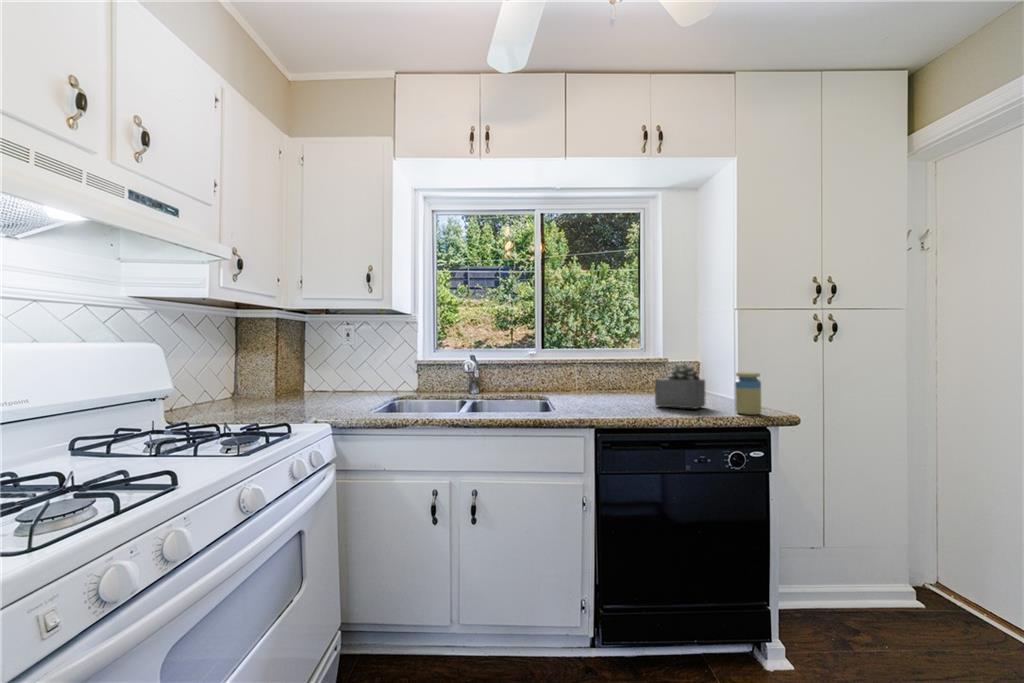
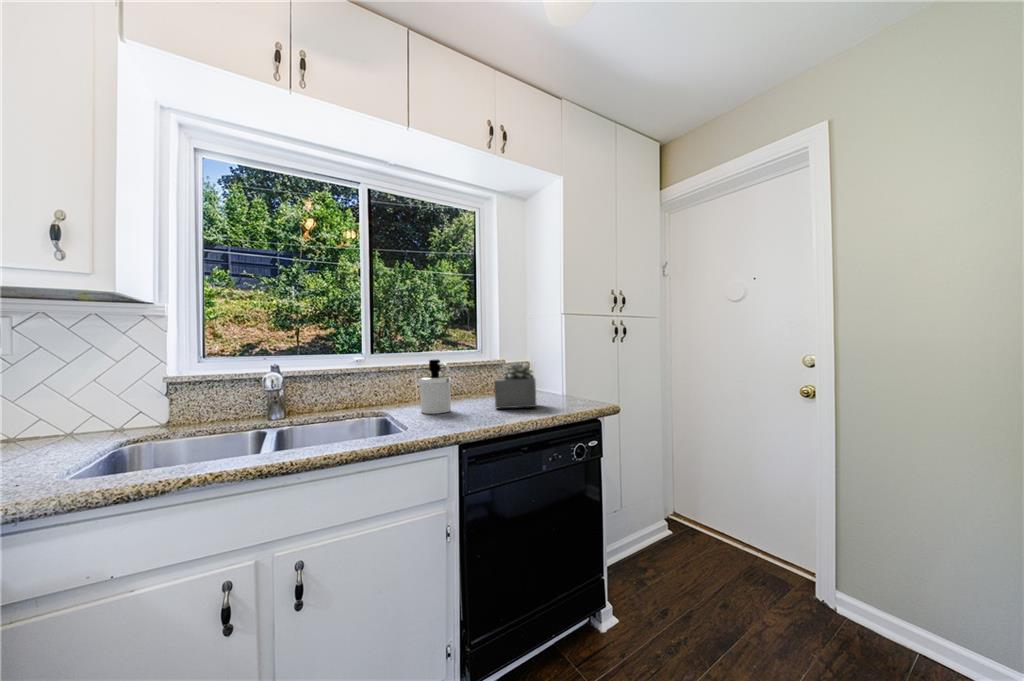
soap dispenser: none [587,357,615,405] -> present [419,360,451,414]
jar: present [735,372,761,415] -> none [567,368,590,408]

